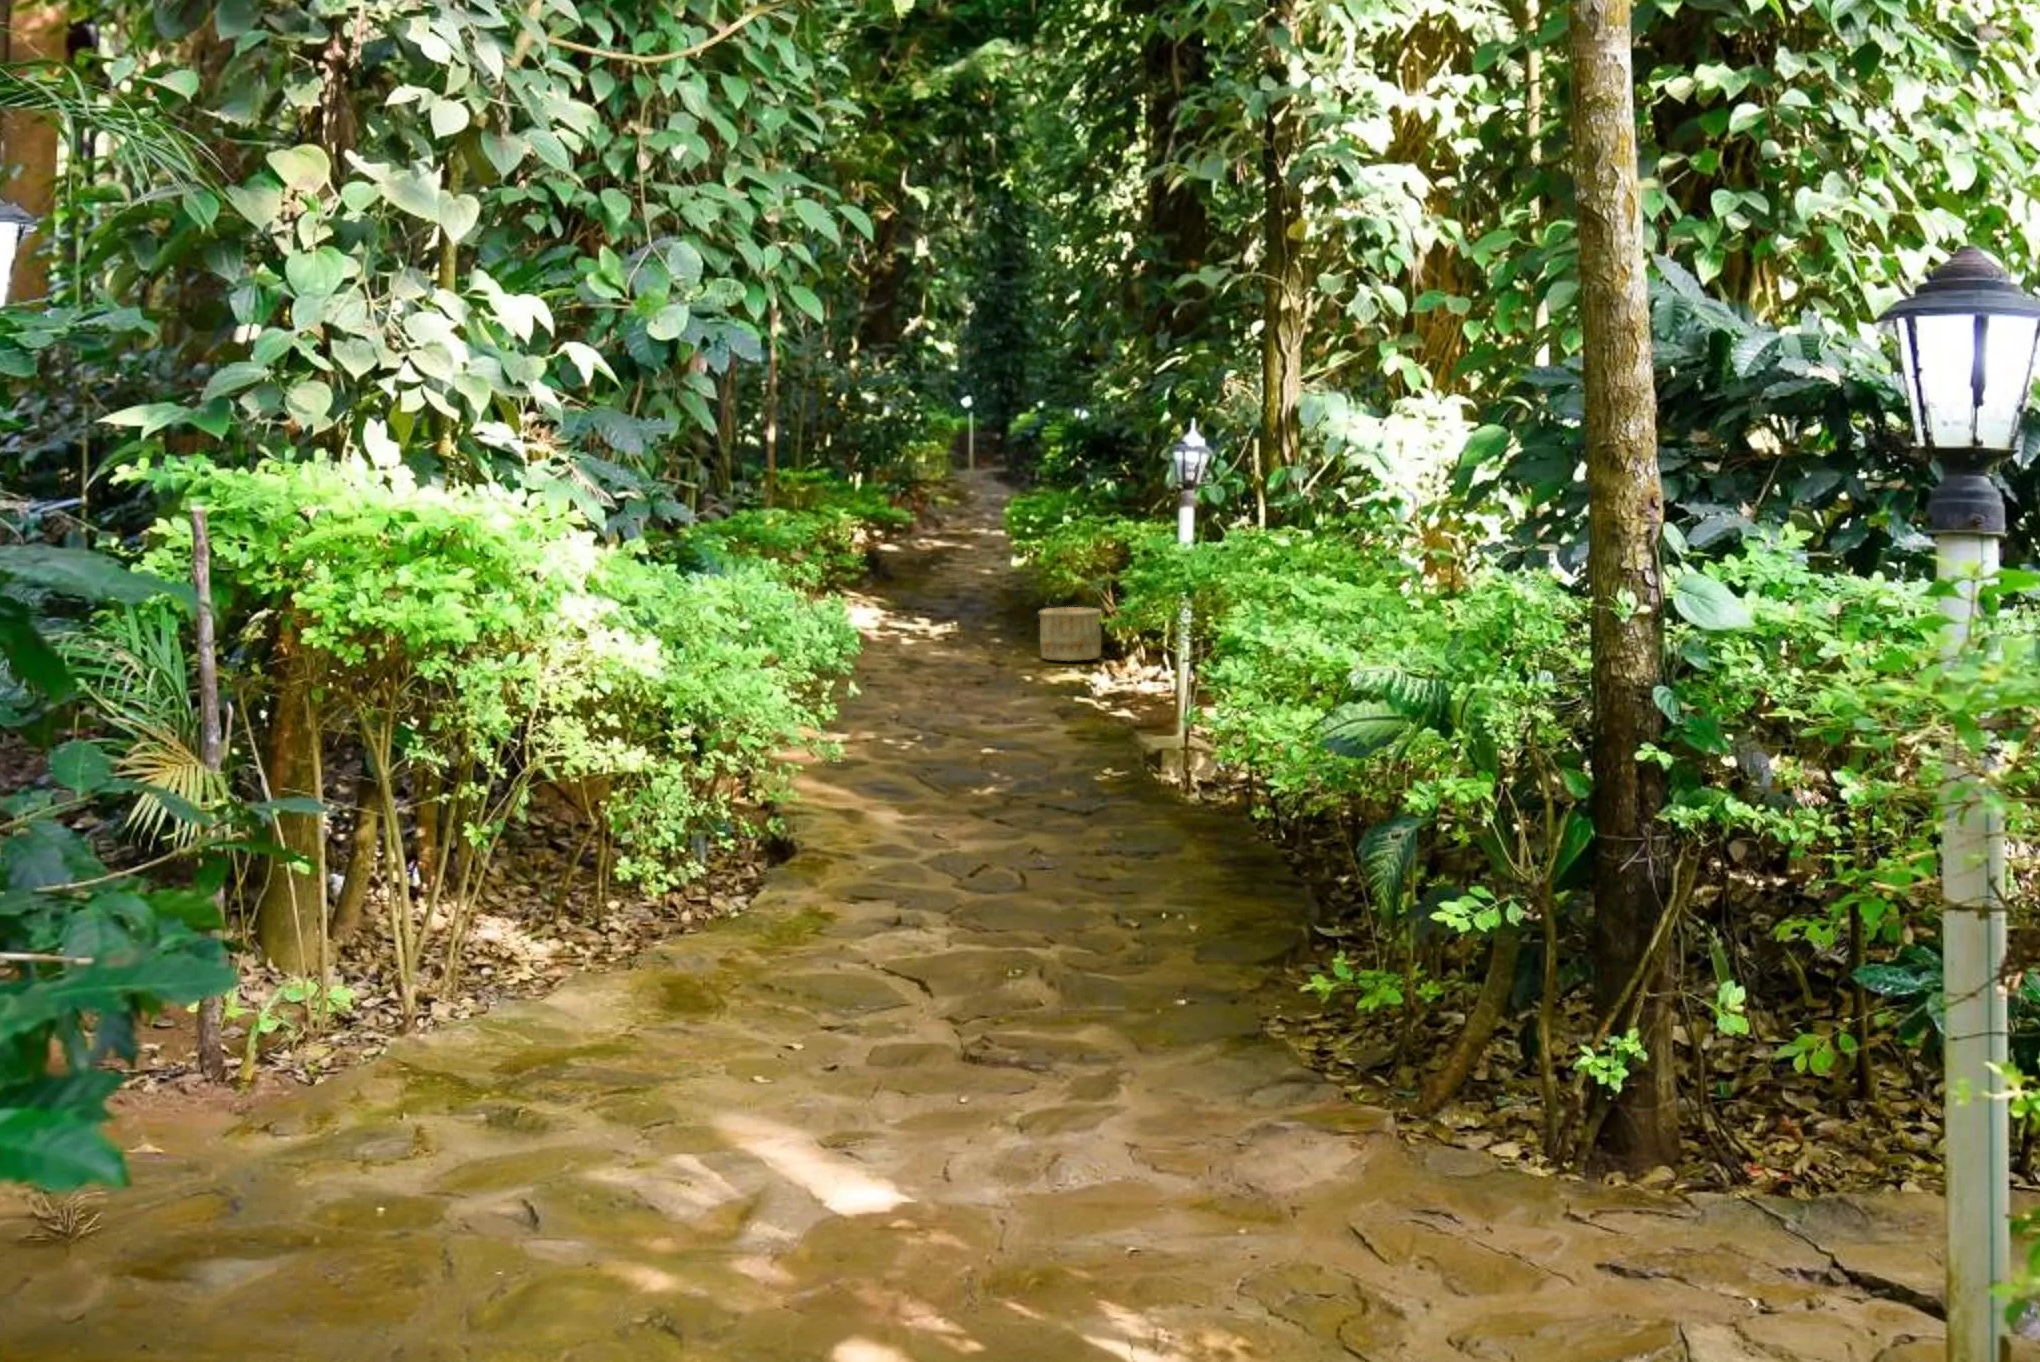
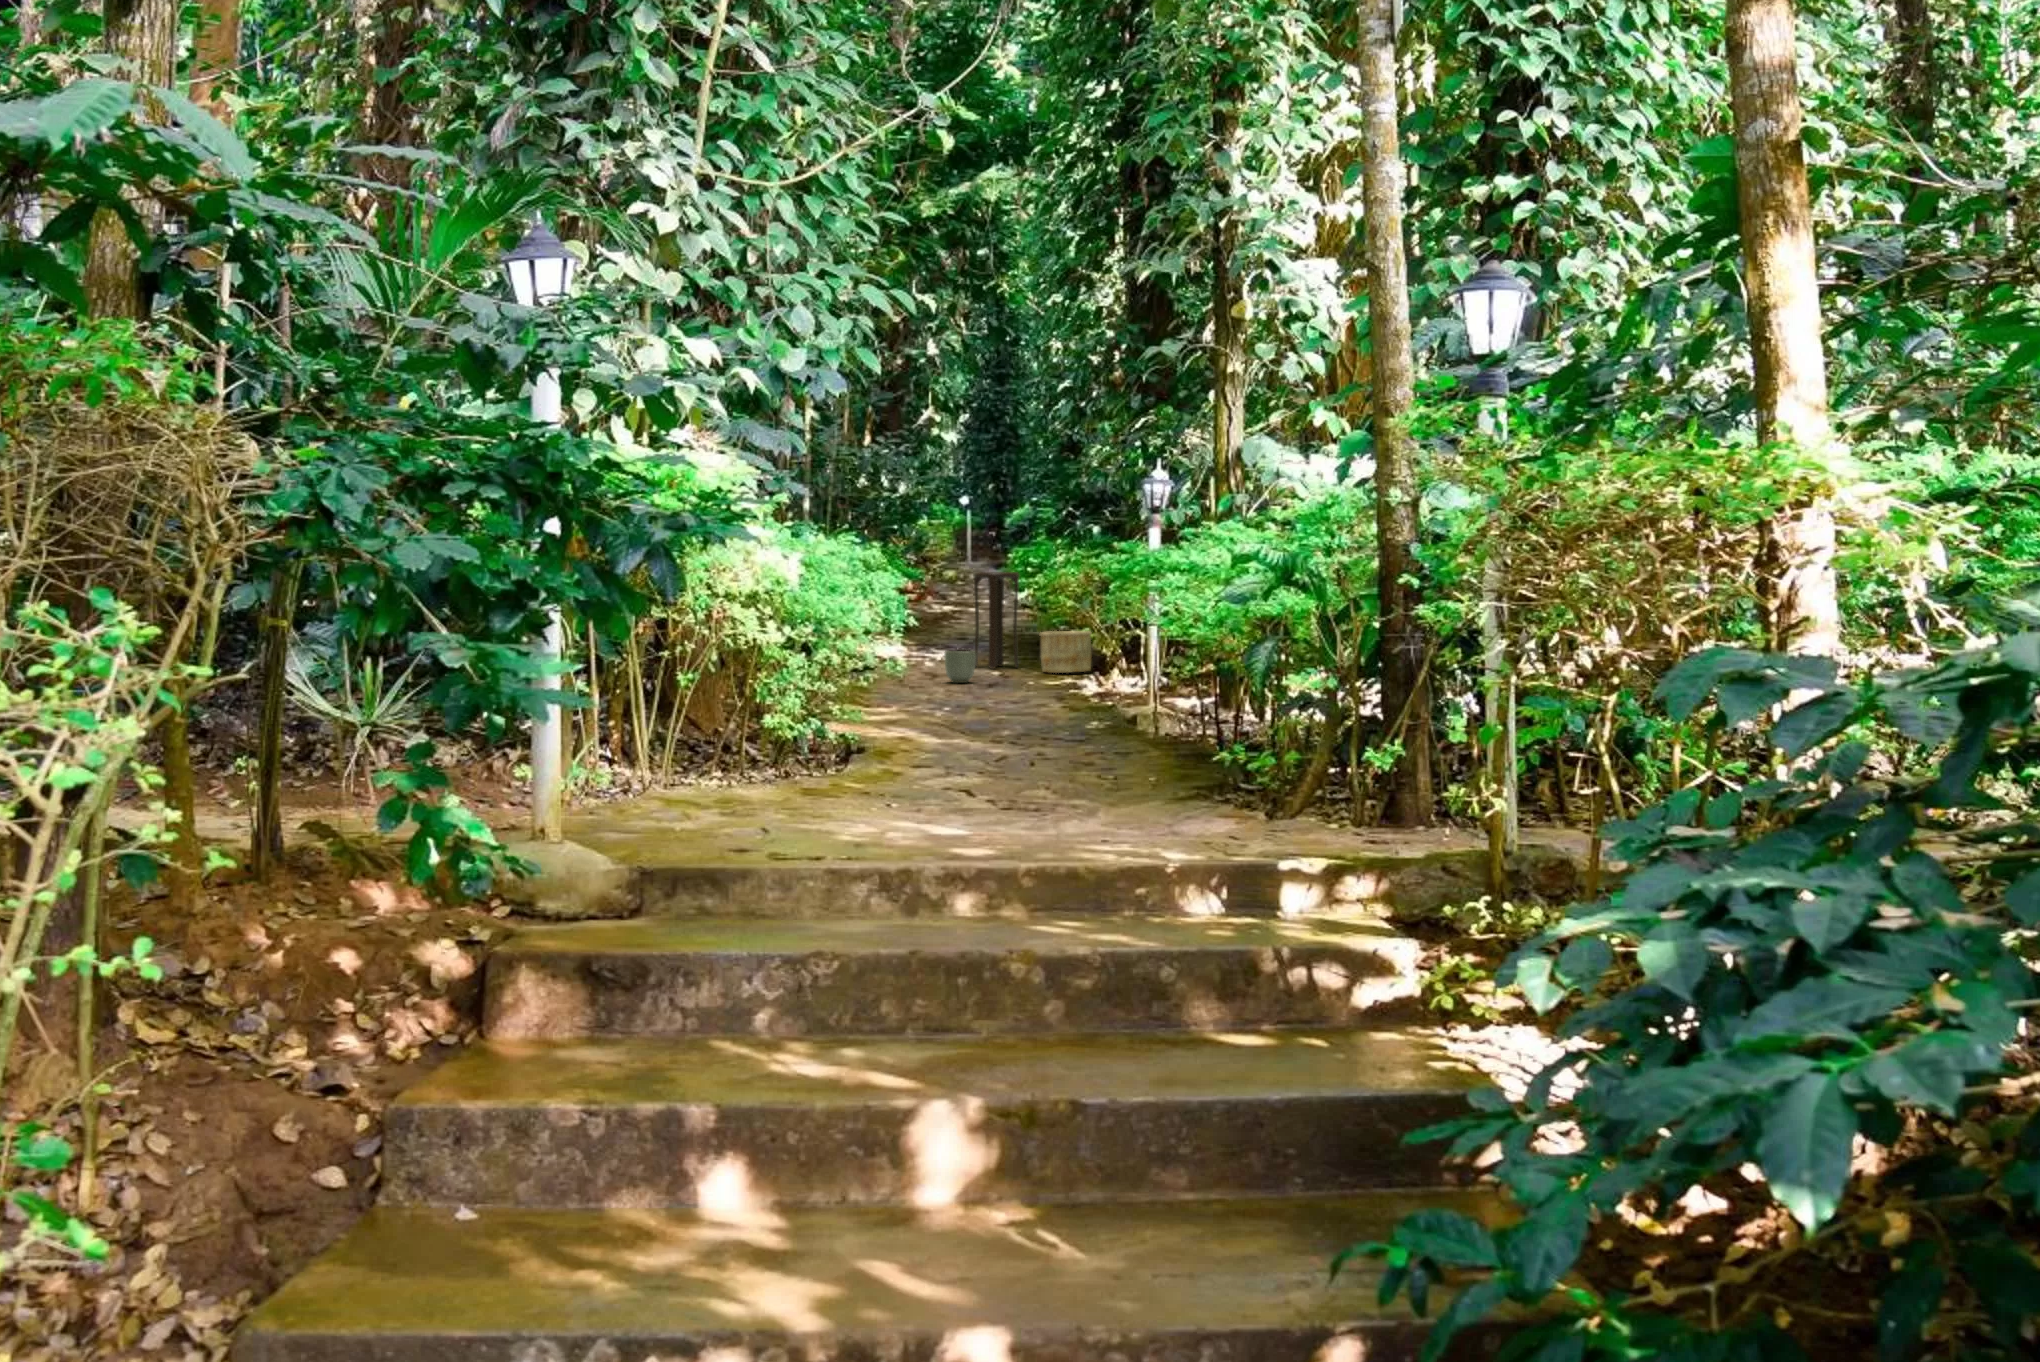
stool: none [960,532,1016,651] -> present [973,572,1019,669]
planter: none [921,640,960,681] -> present [944,651,976,683]

